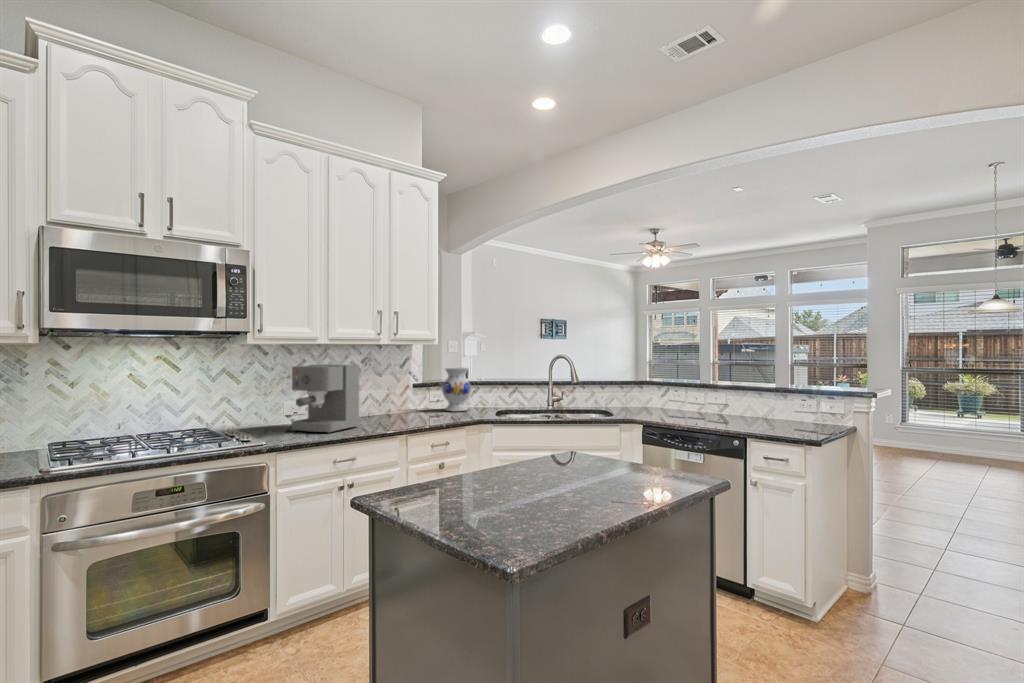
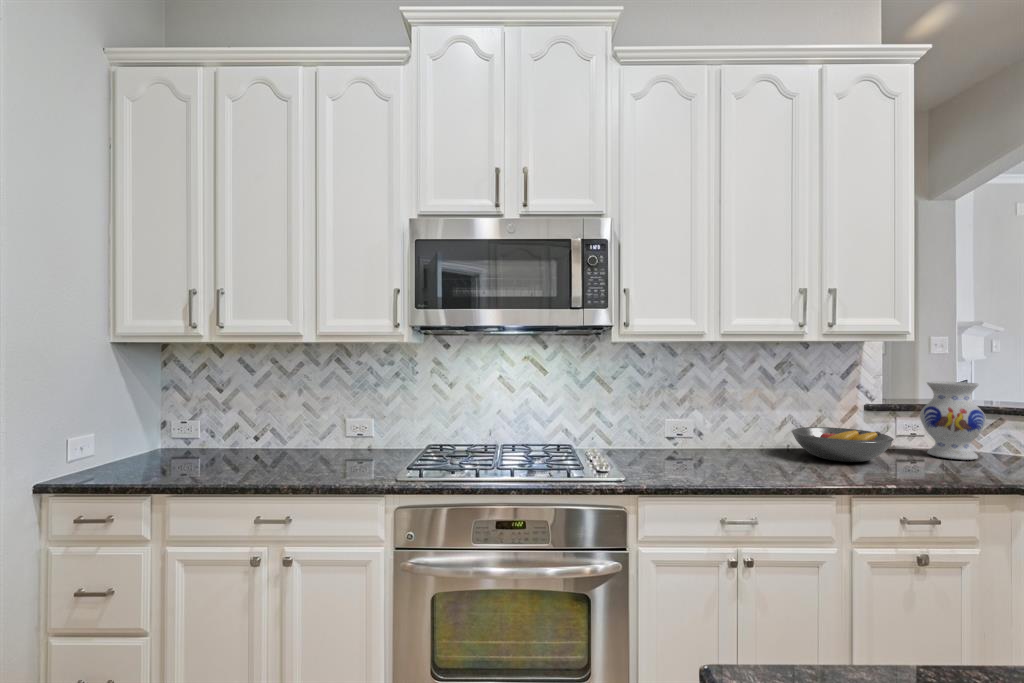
coffee maker: present [292,364,359,433] -> none [668,371,767,475]
fruit bowl: none [372,398,428,419] -> present [791,427,894,462]

